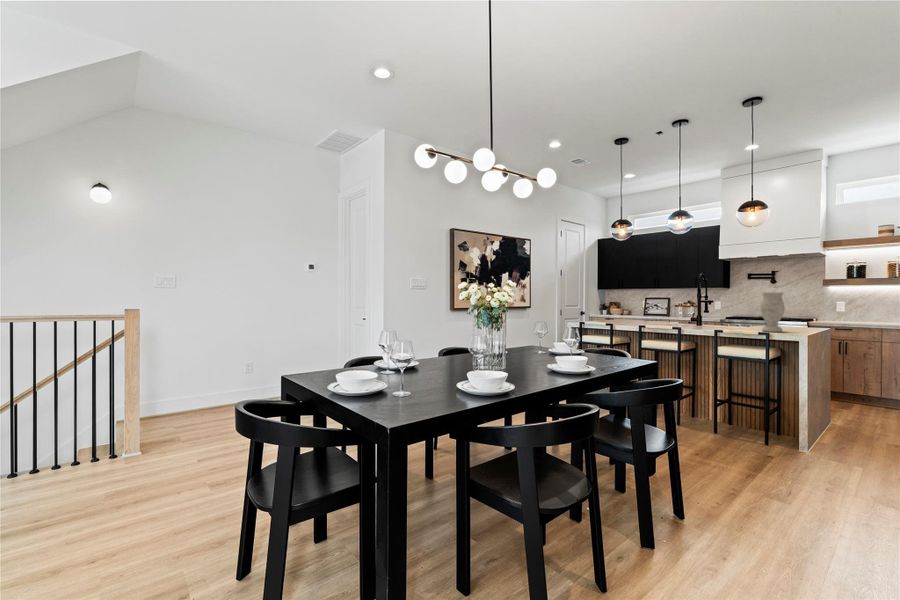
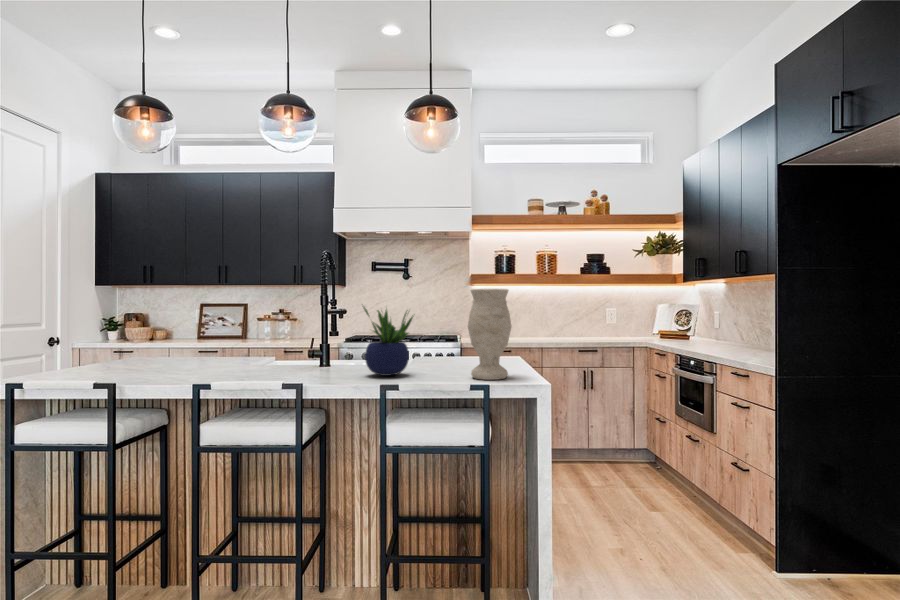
potted plant: none [709,298,736,328] -> present [363,307,413,376]

